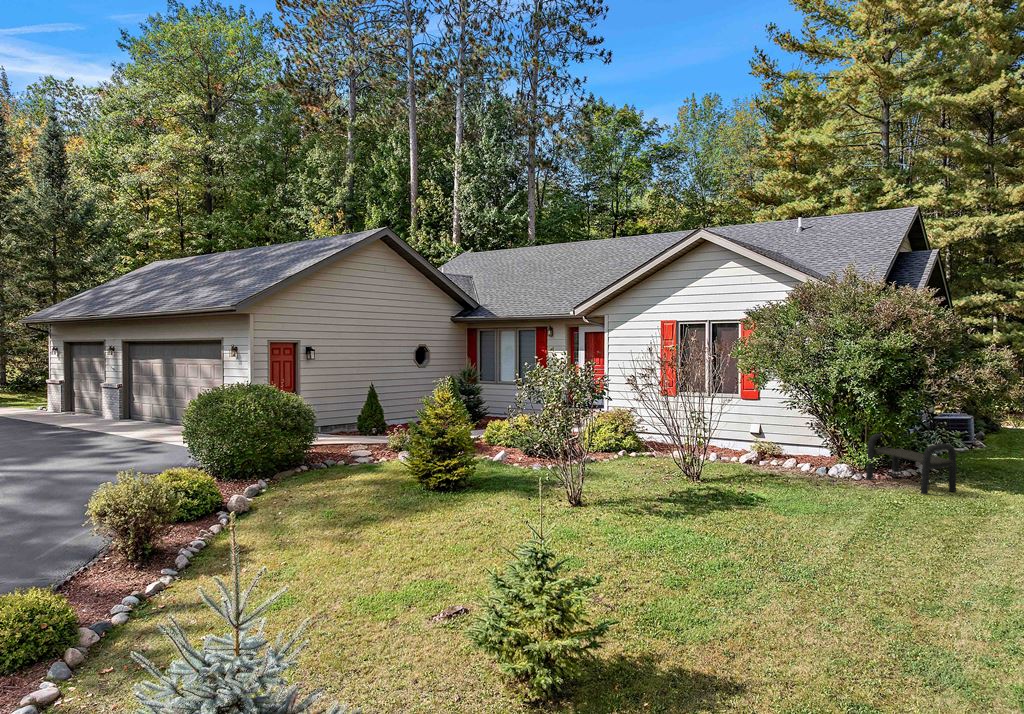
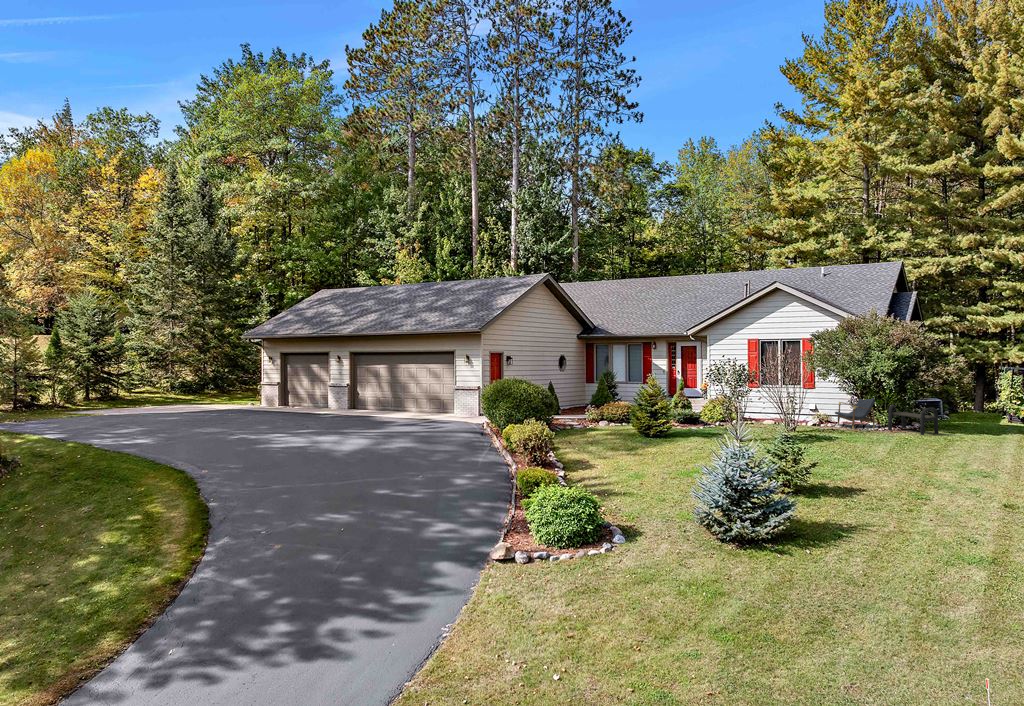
lounge chair: none [780,413,849,475] -> present [835,398,875,428]

